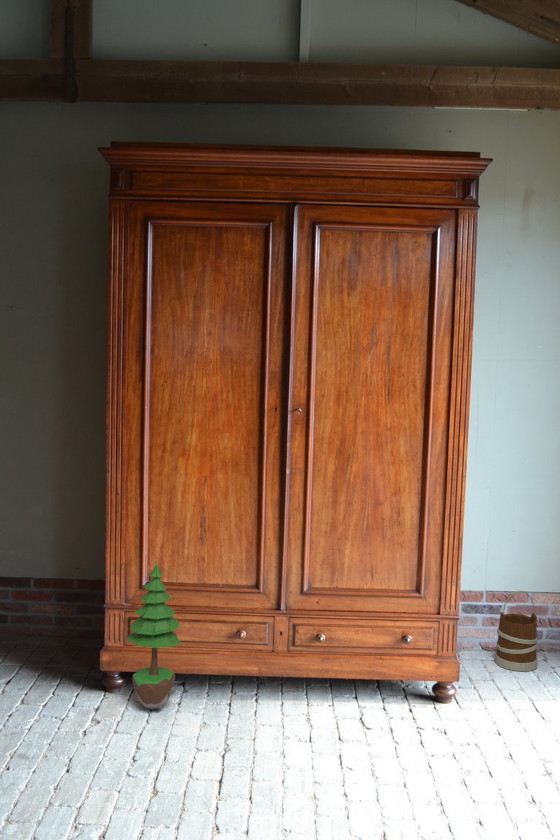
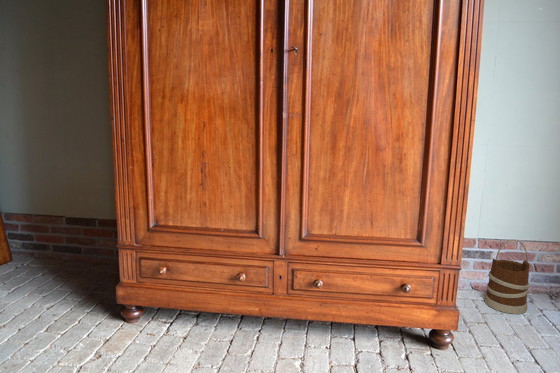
potted tree: present [127,563,181,710] -> none [125,207,180,345]

